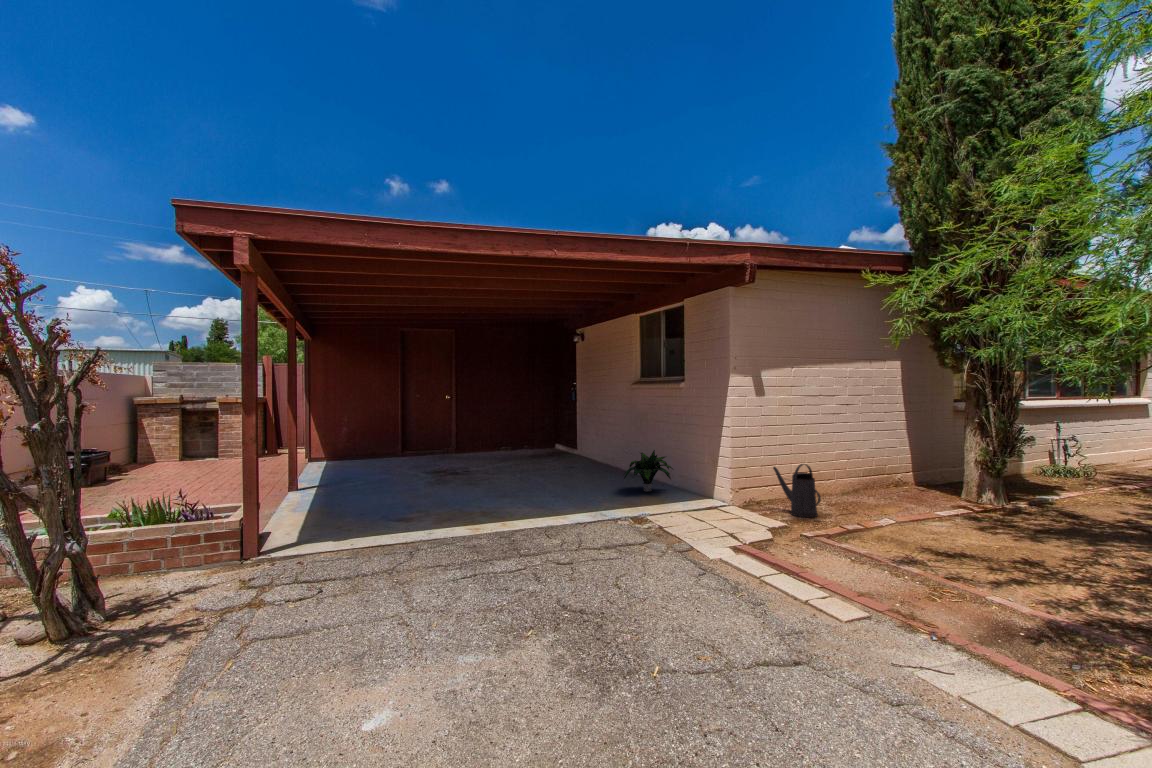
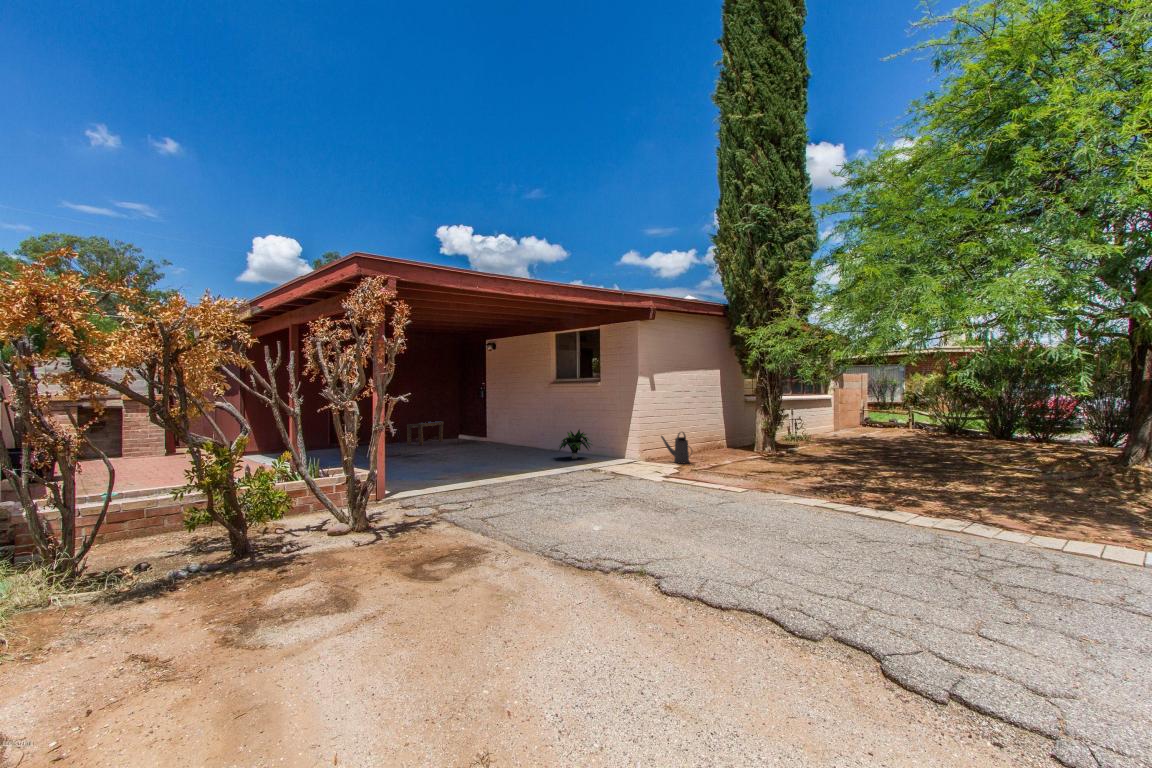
bench: none [489,426,535,455] -> present [407,421,444,445]

